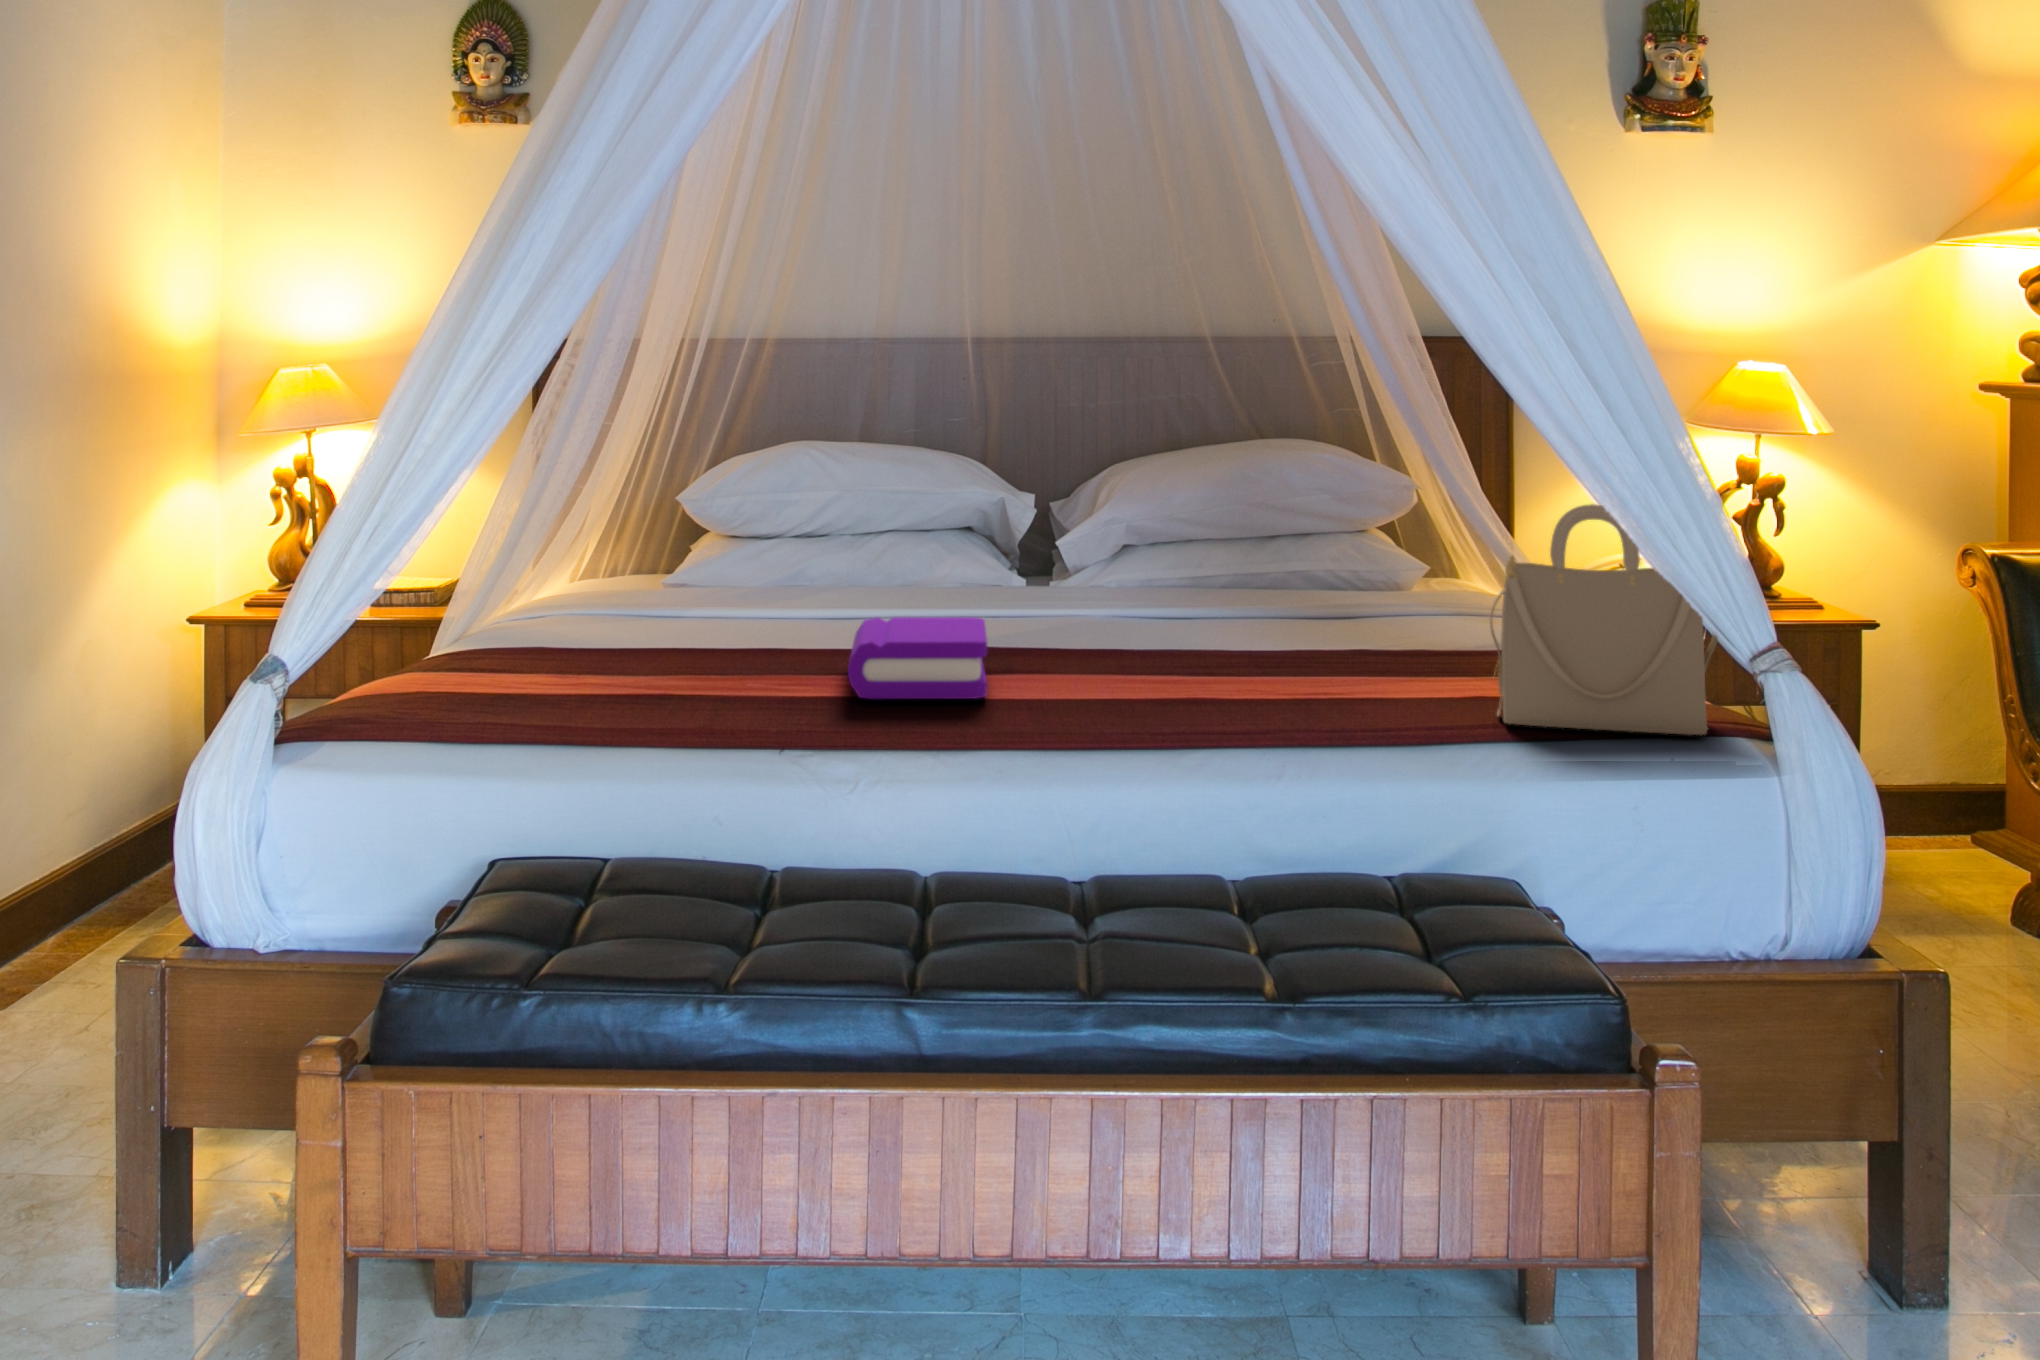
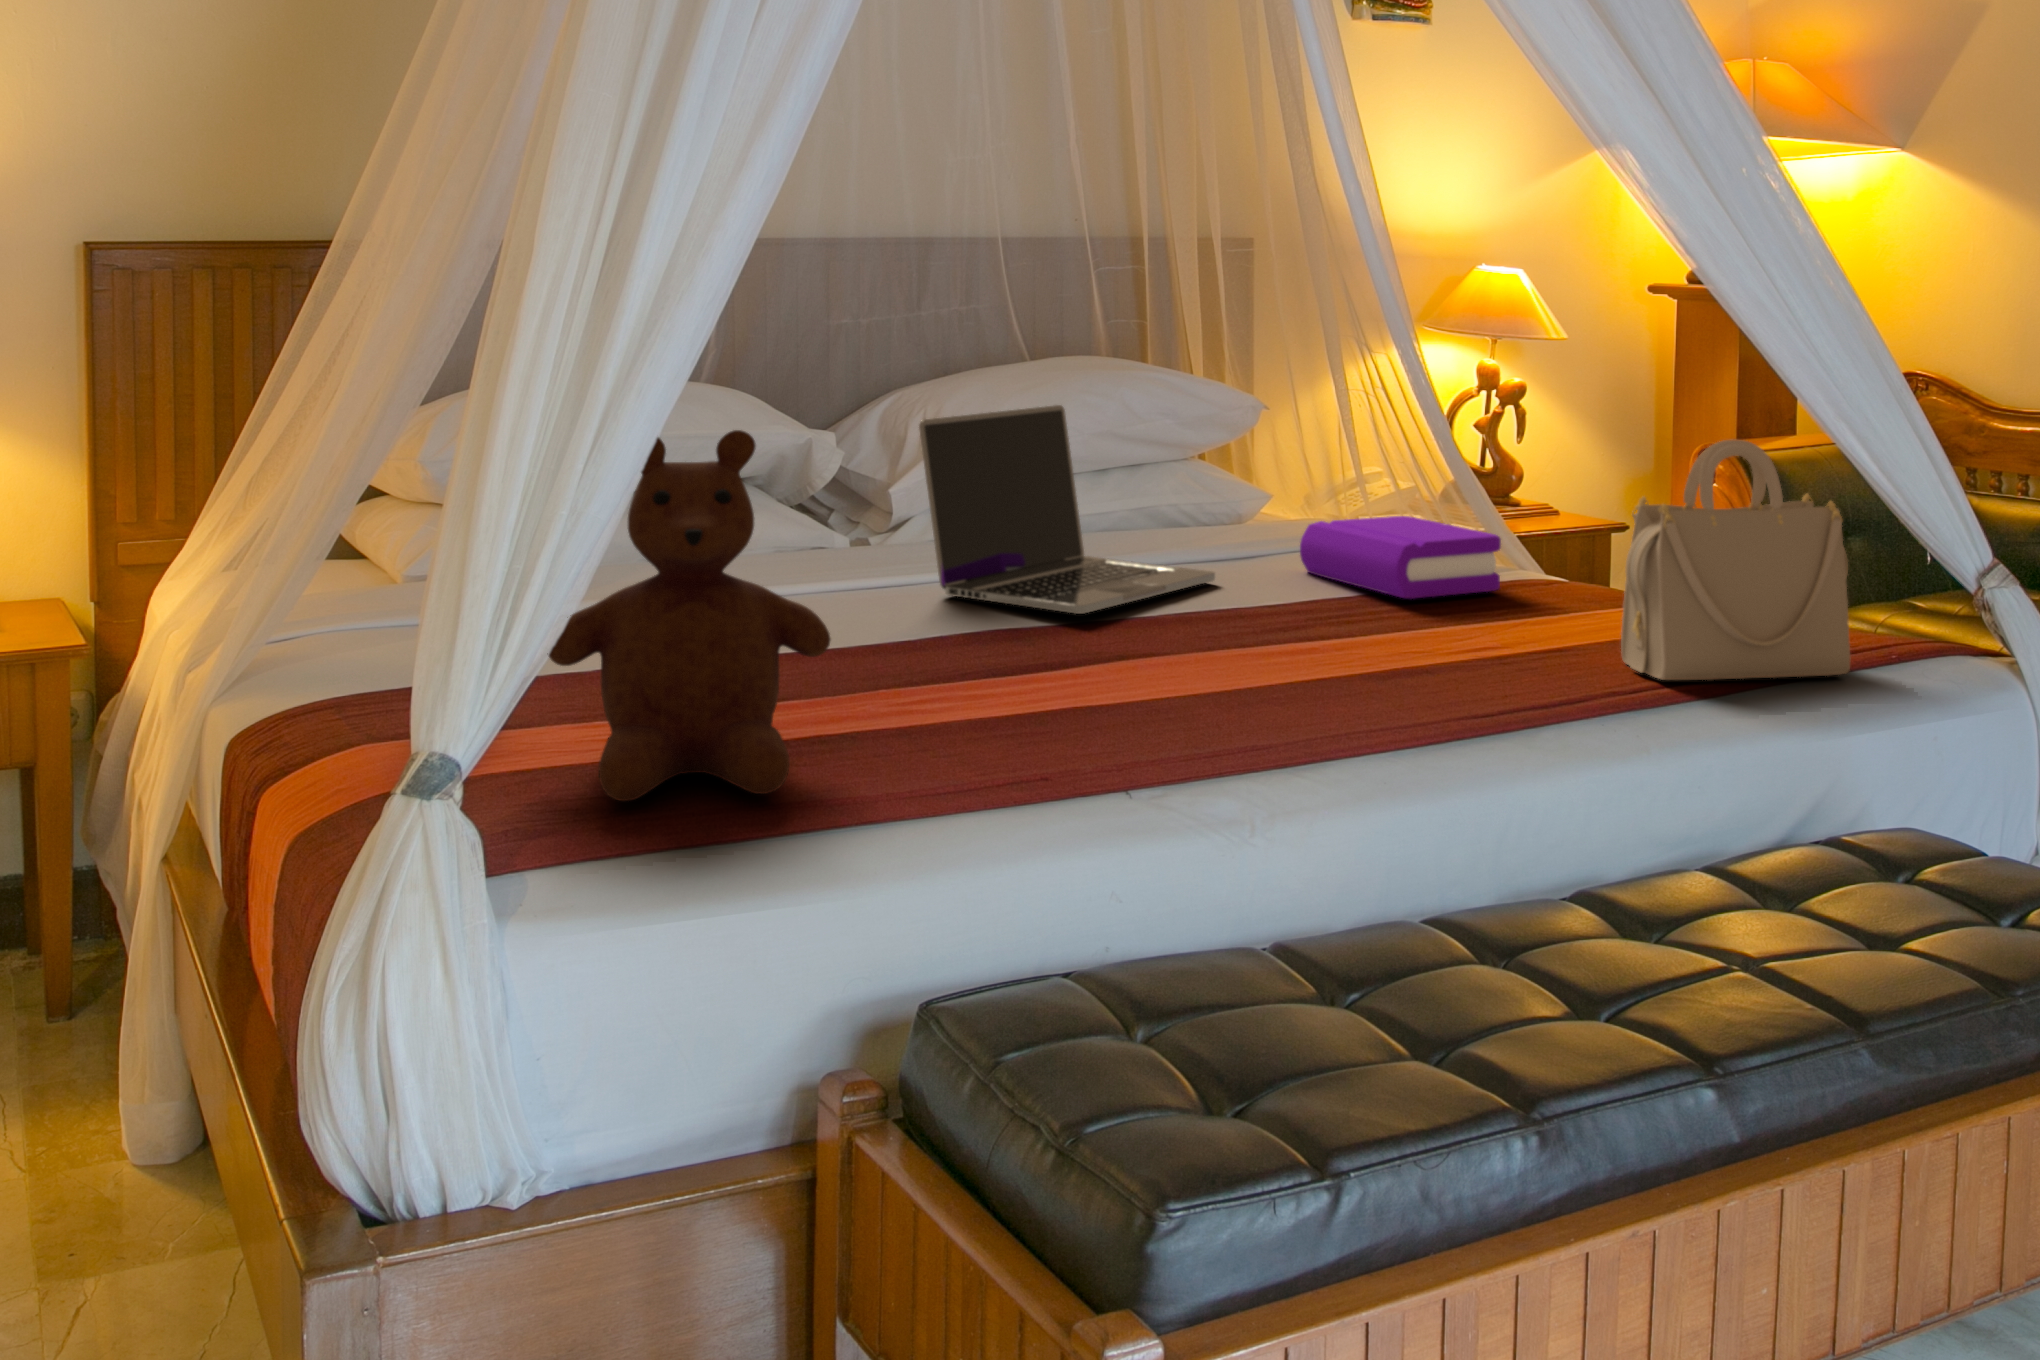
teddy bear: none [533,462,736,727] -> present [549,430,831,801]
laptop: none [993,468,1247,635] -> present [919,405,1215,614]
book: present [848,617,987,699] -> present [1300,516,1501,599]

